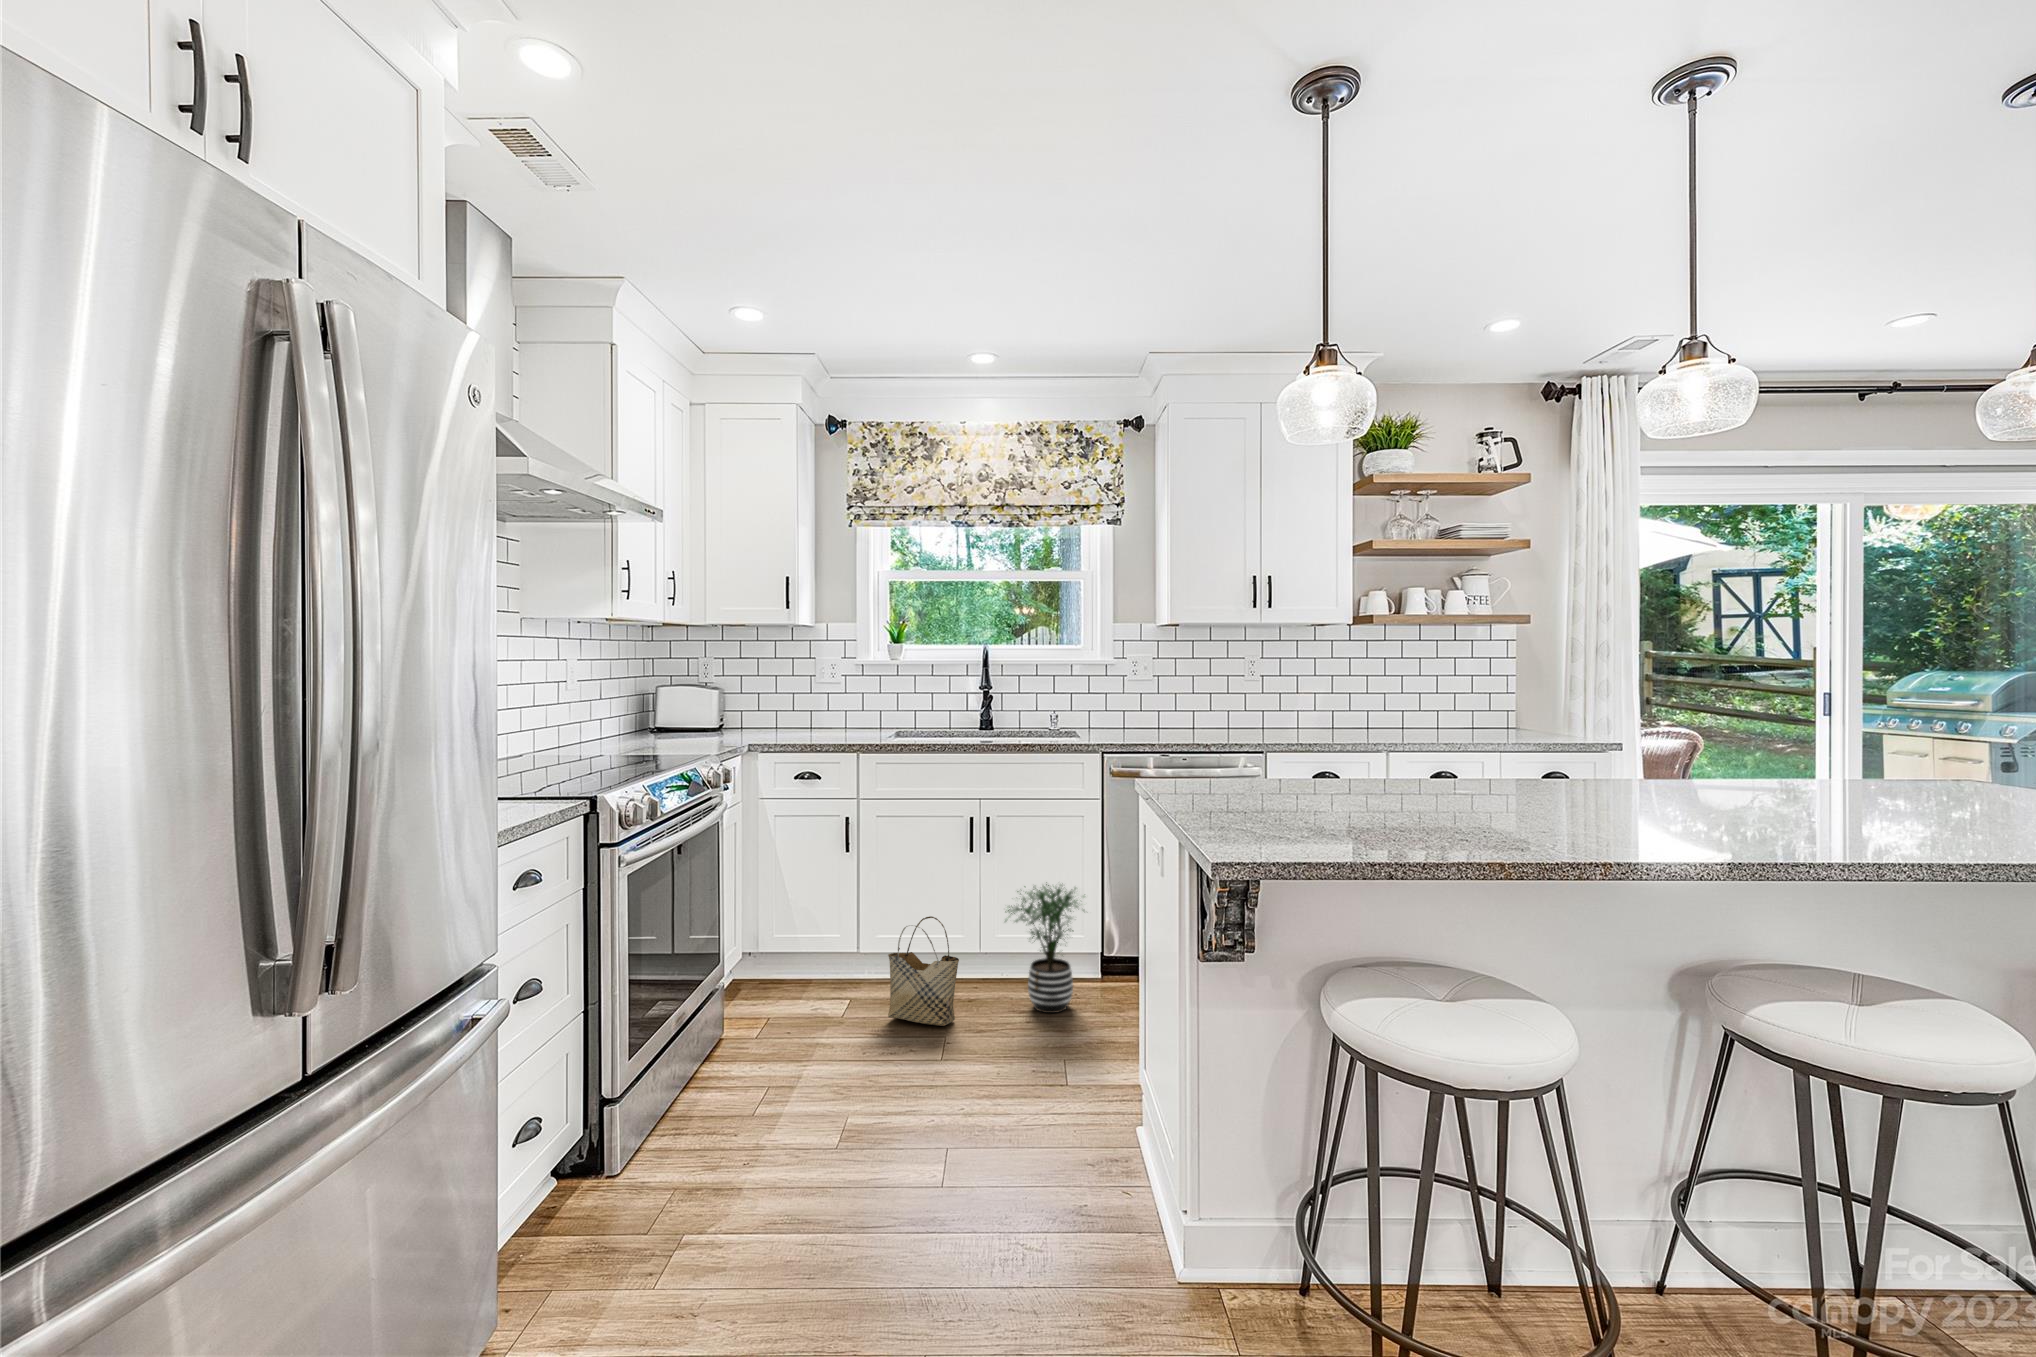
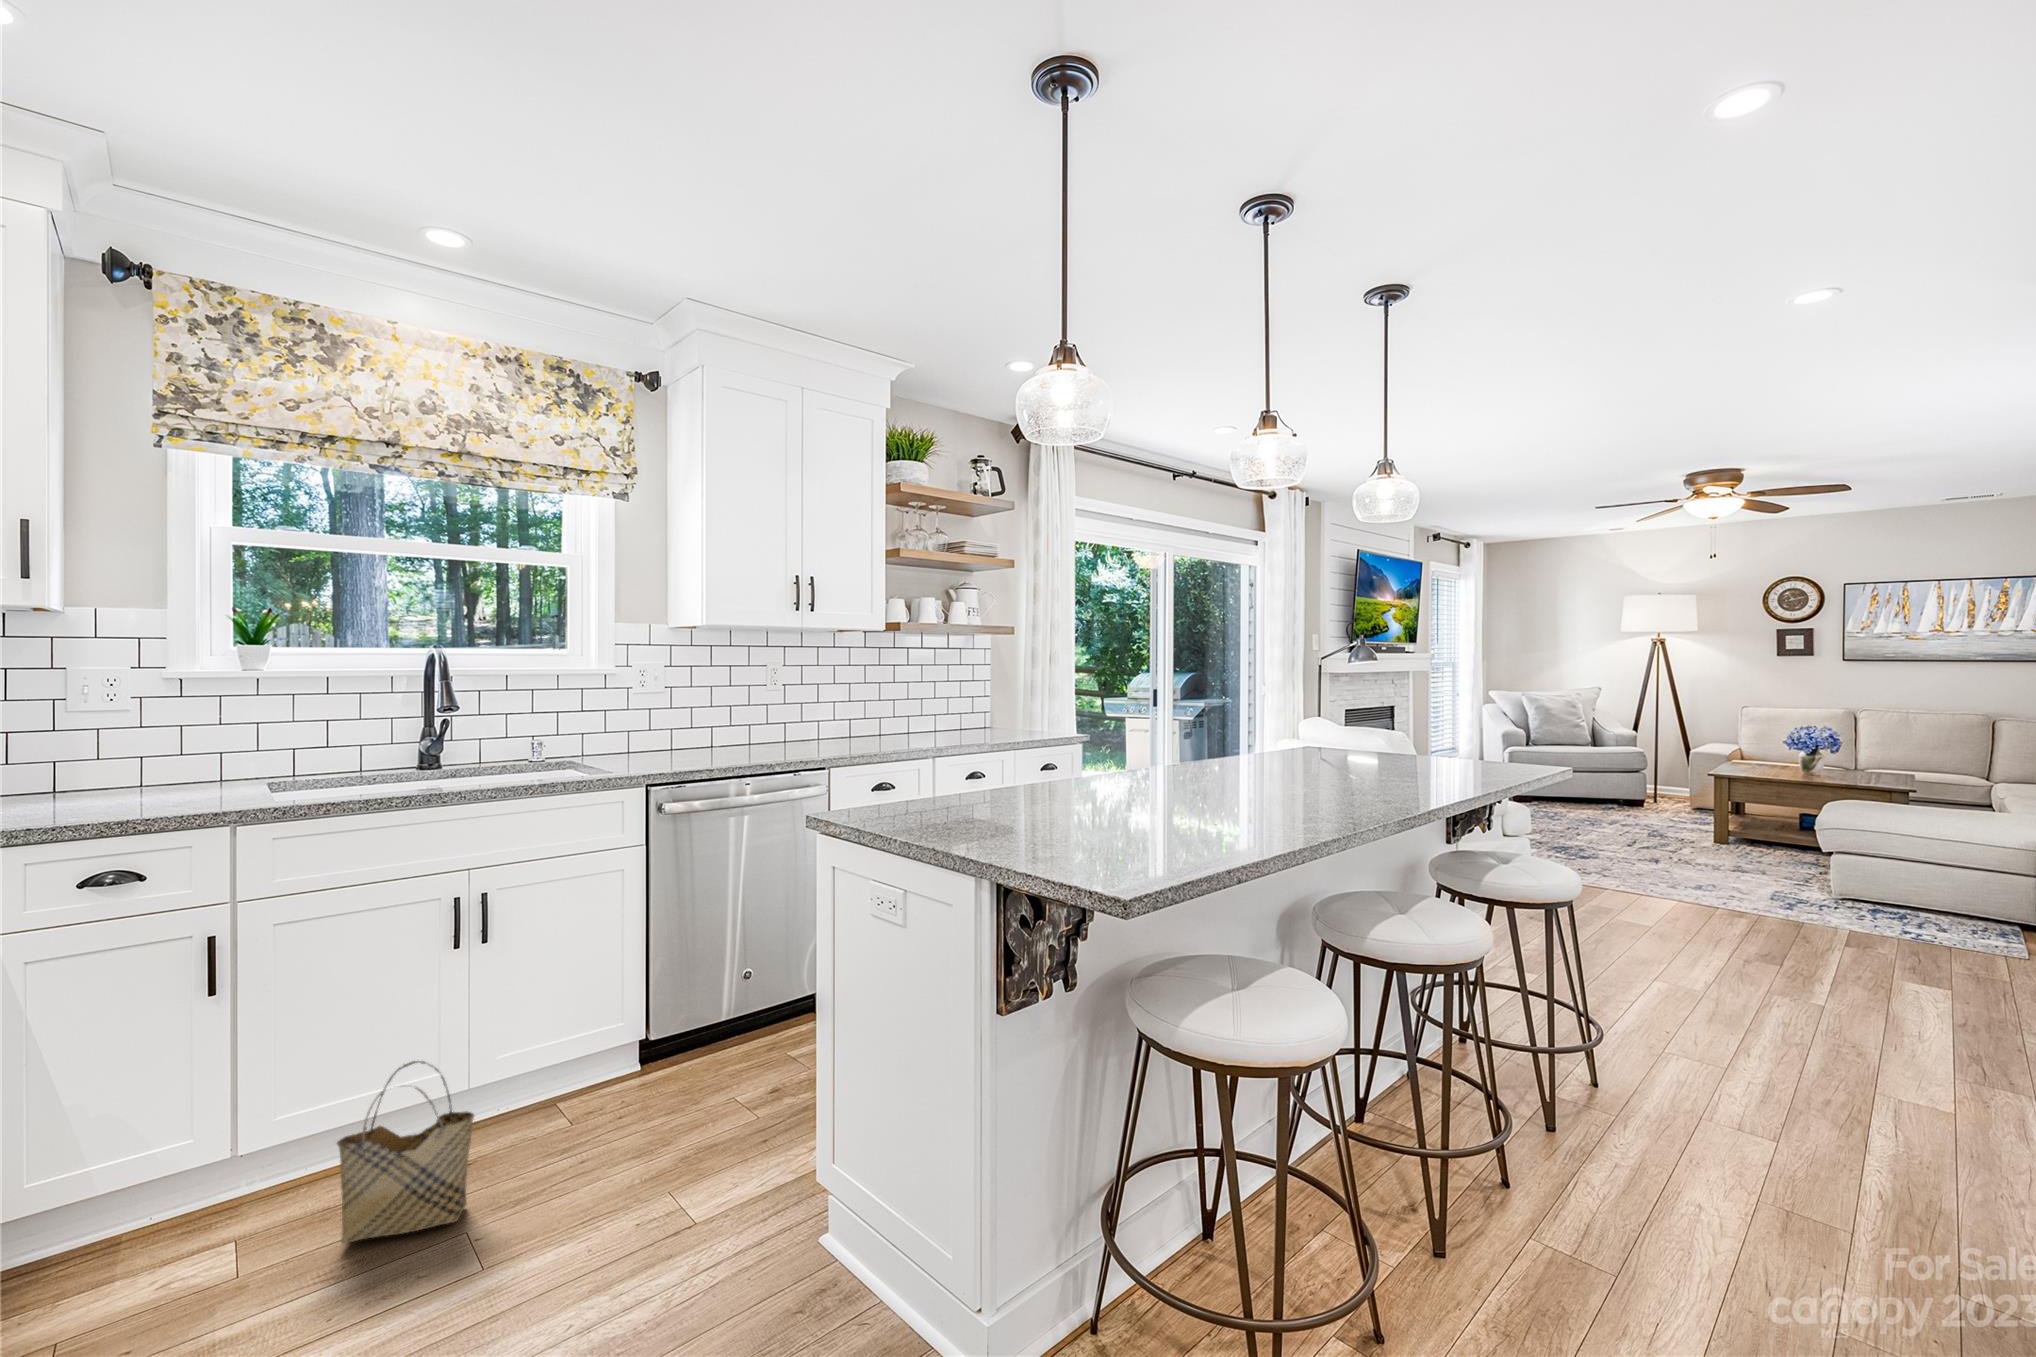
potted plant: present [1005,882,1084,1013] -> none [527,963,660,1145]

